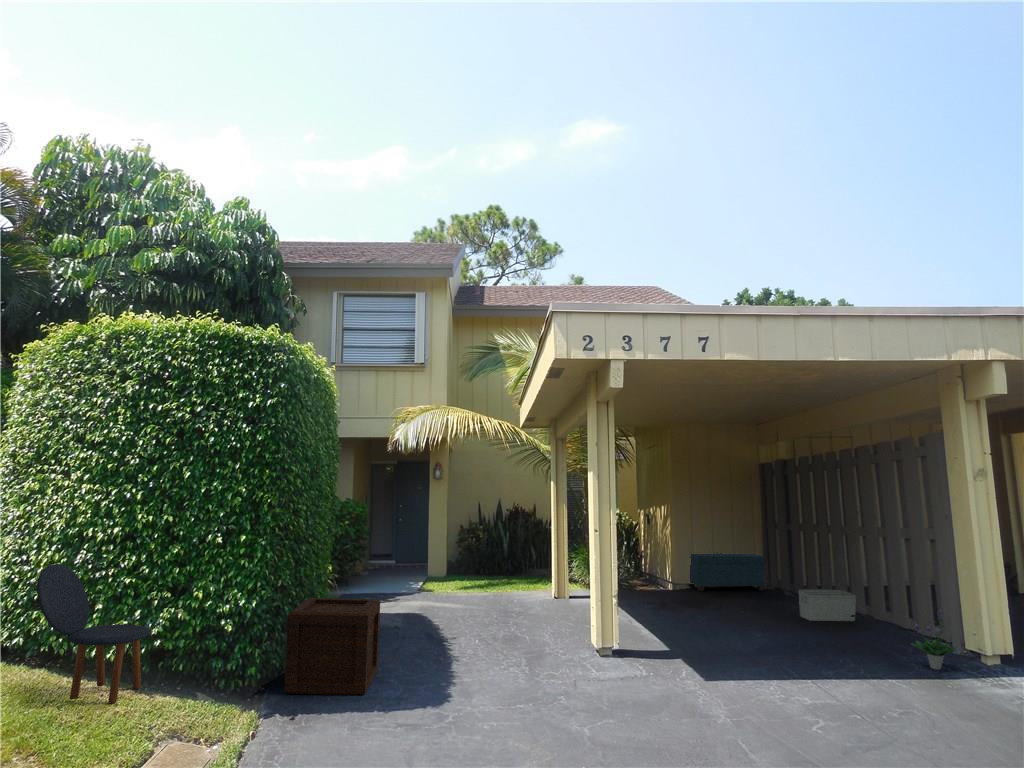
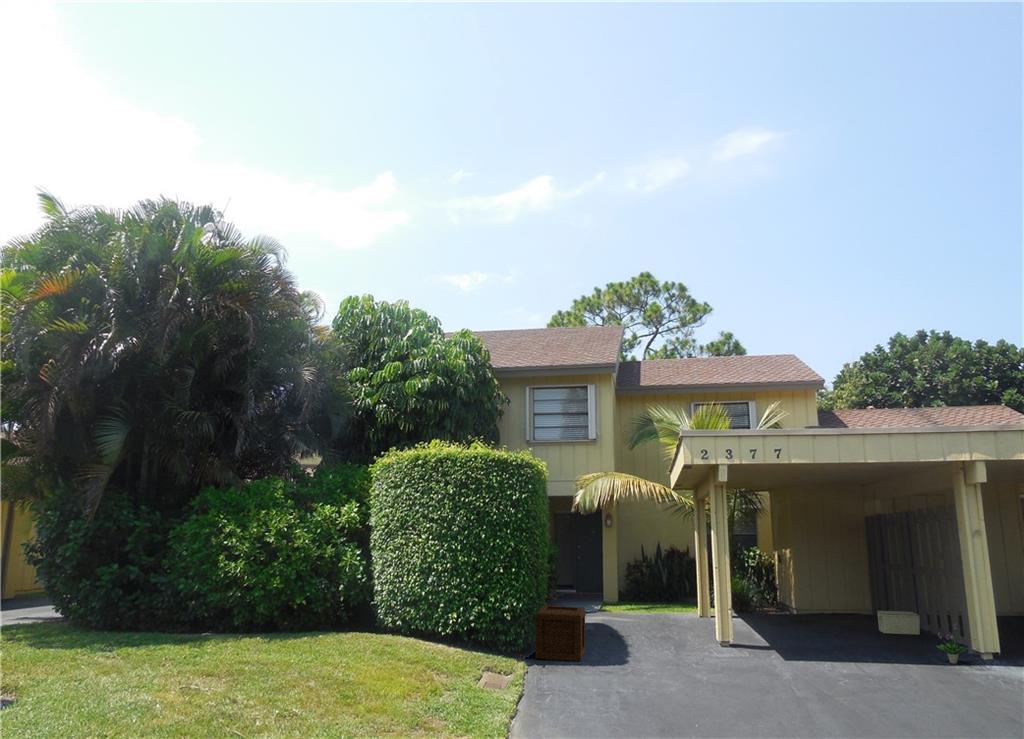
bench: present [688,553,765,591] -> none [801,583,863,613]
chair: present [37,564,151,703] -> none [421,583,473,654]

